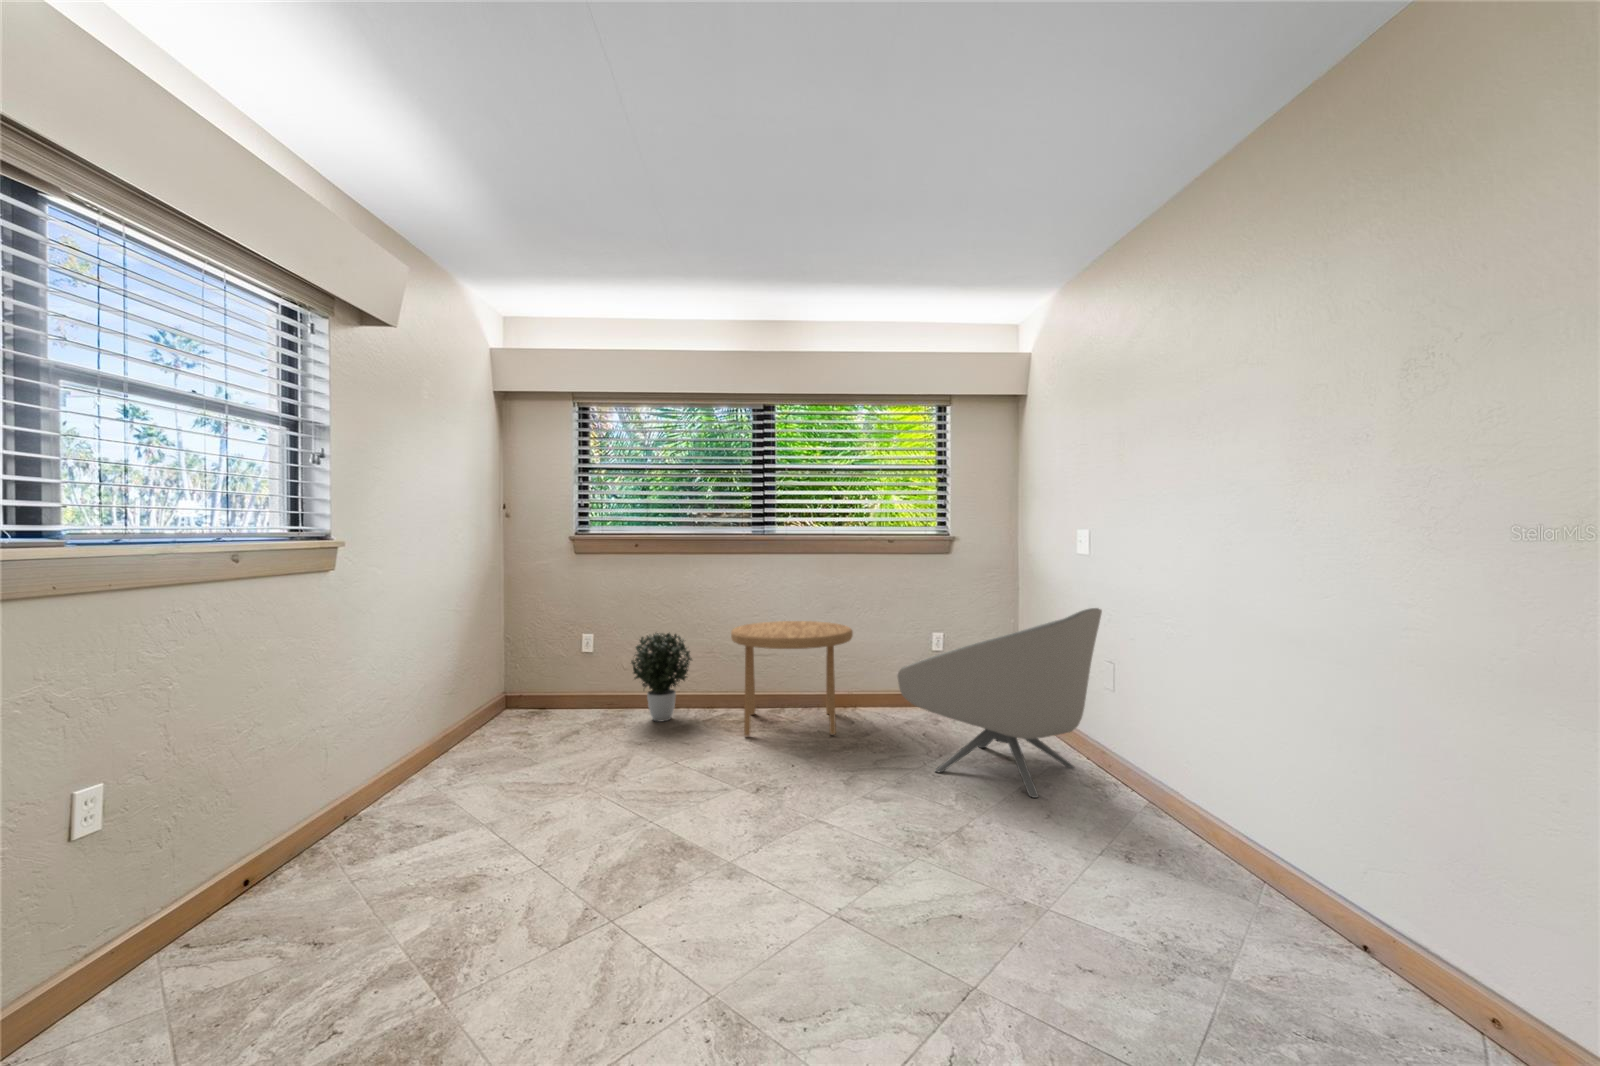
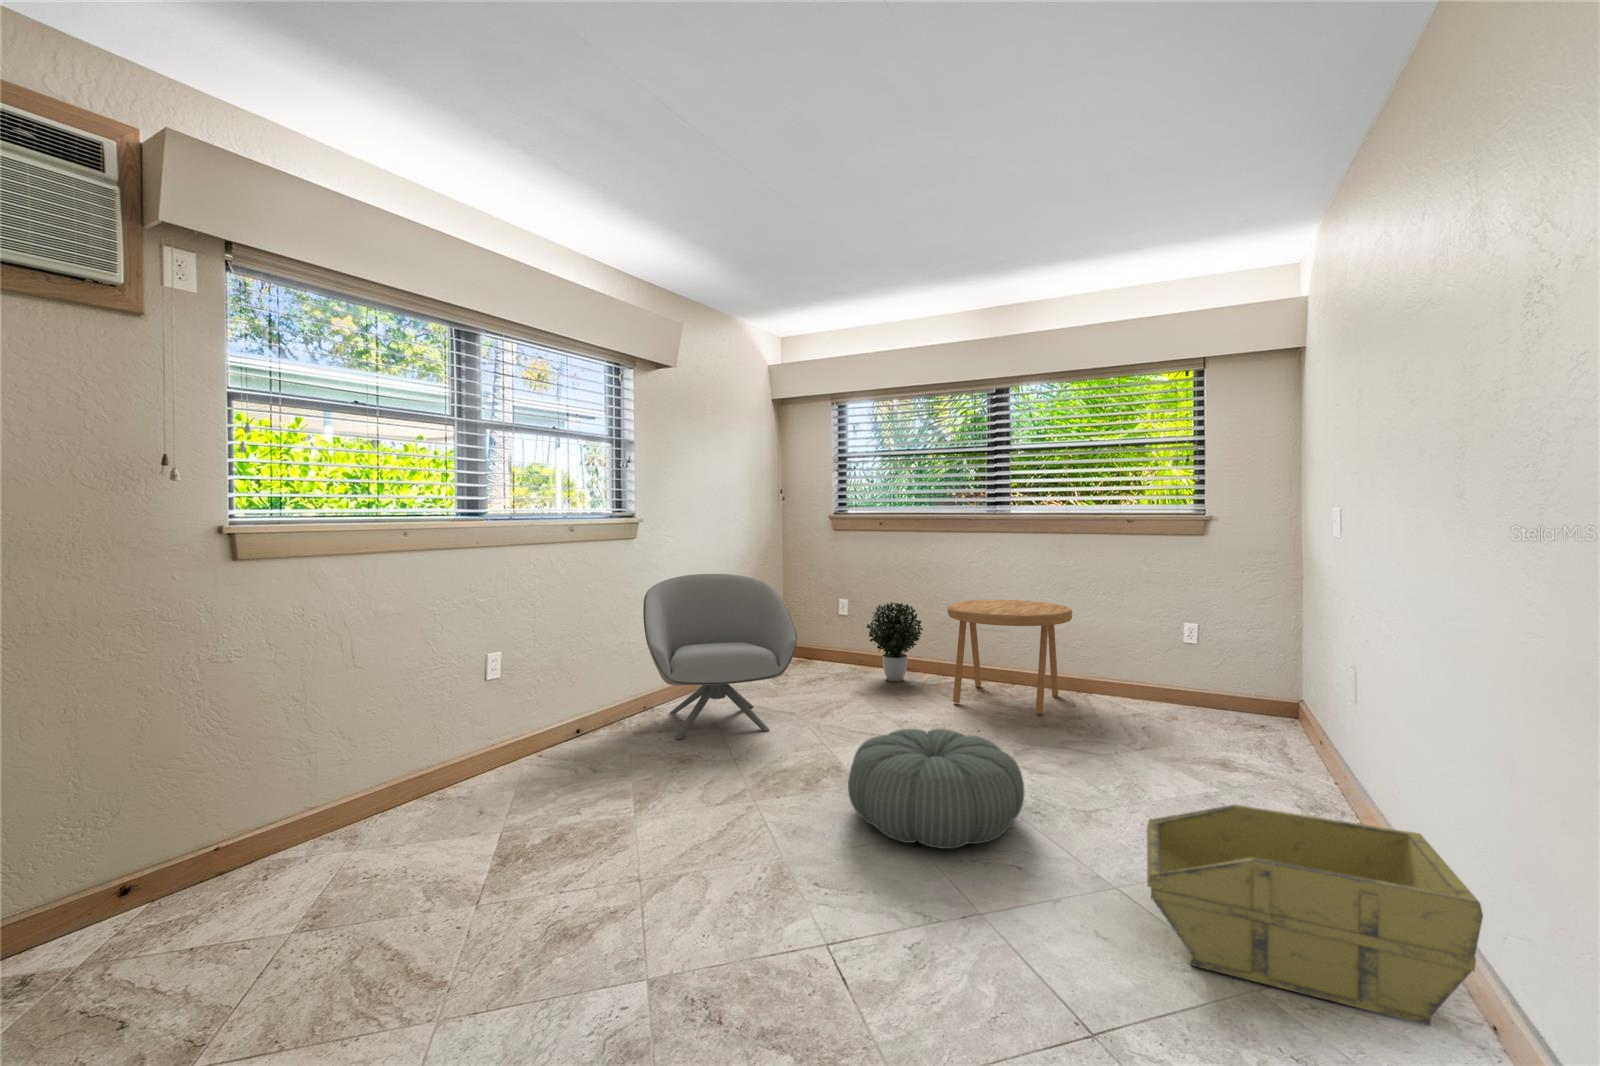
armchair: present [898,608,1102,798] -> present [643,574,797,739]
pouf: none [740,774,939,924] -> present [848,729,1024,849]
storage bin: none [1074,795,1374,973] -> present [1146,805,1483,1026]

